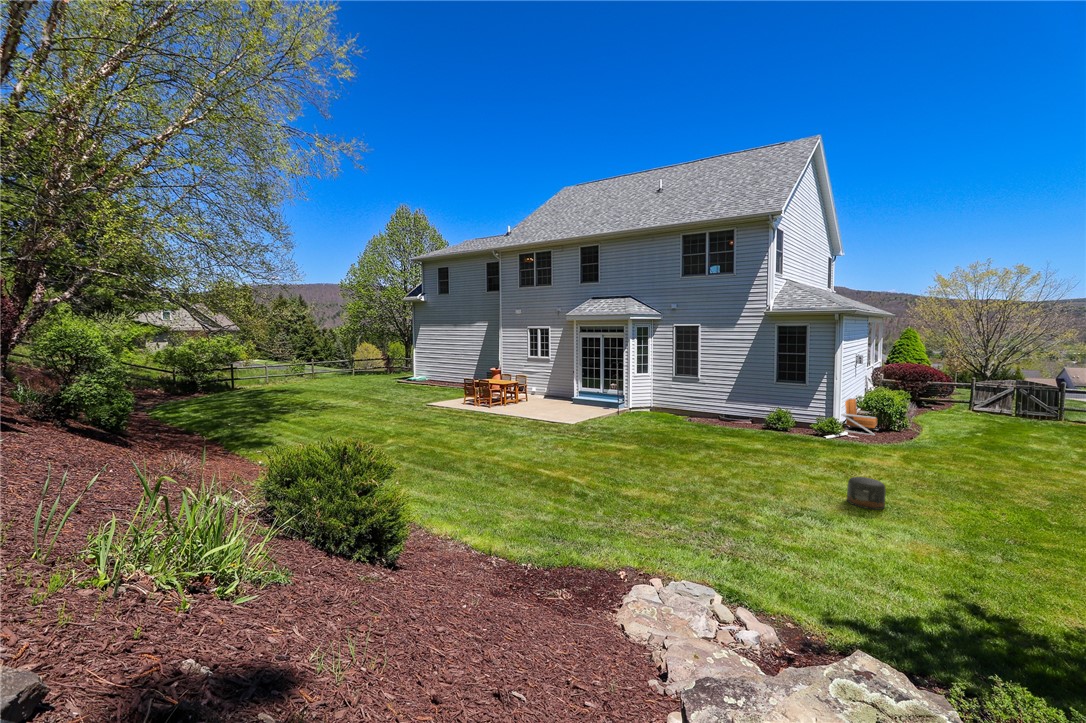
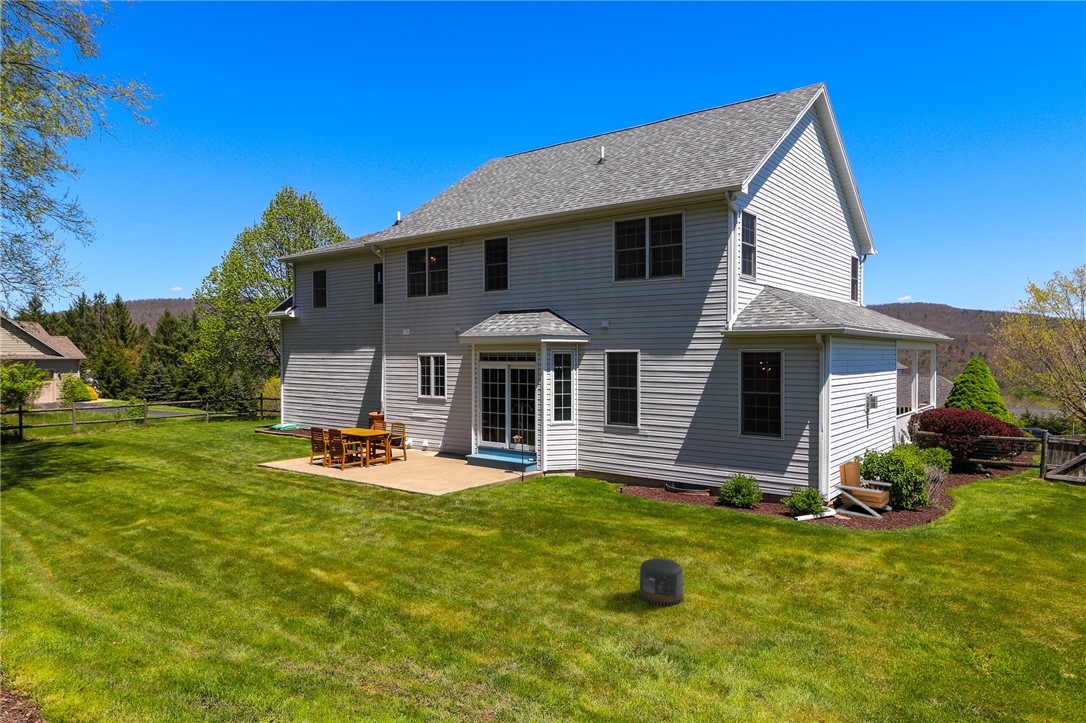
pouf: present [847,477,886,510] -> present [640,558,683,606]

